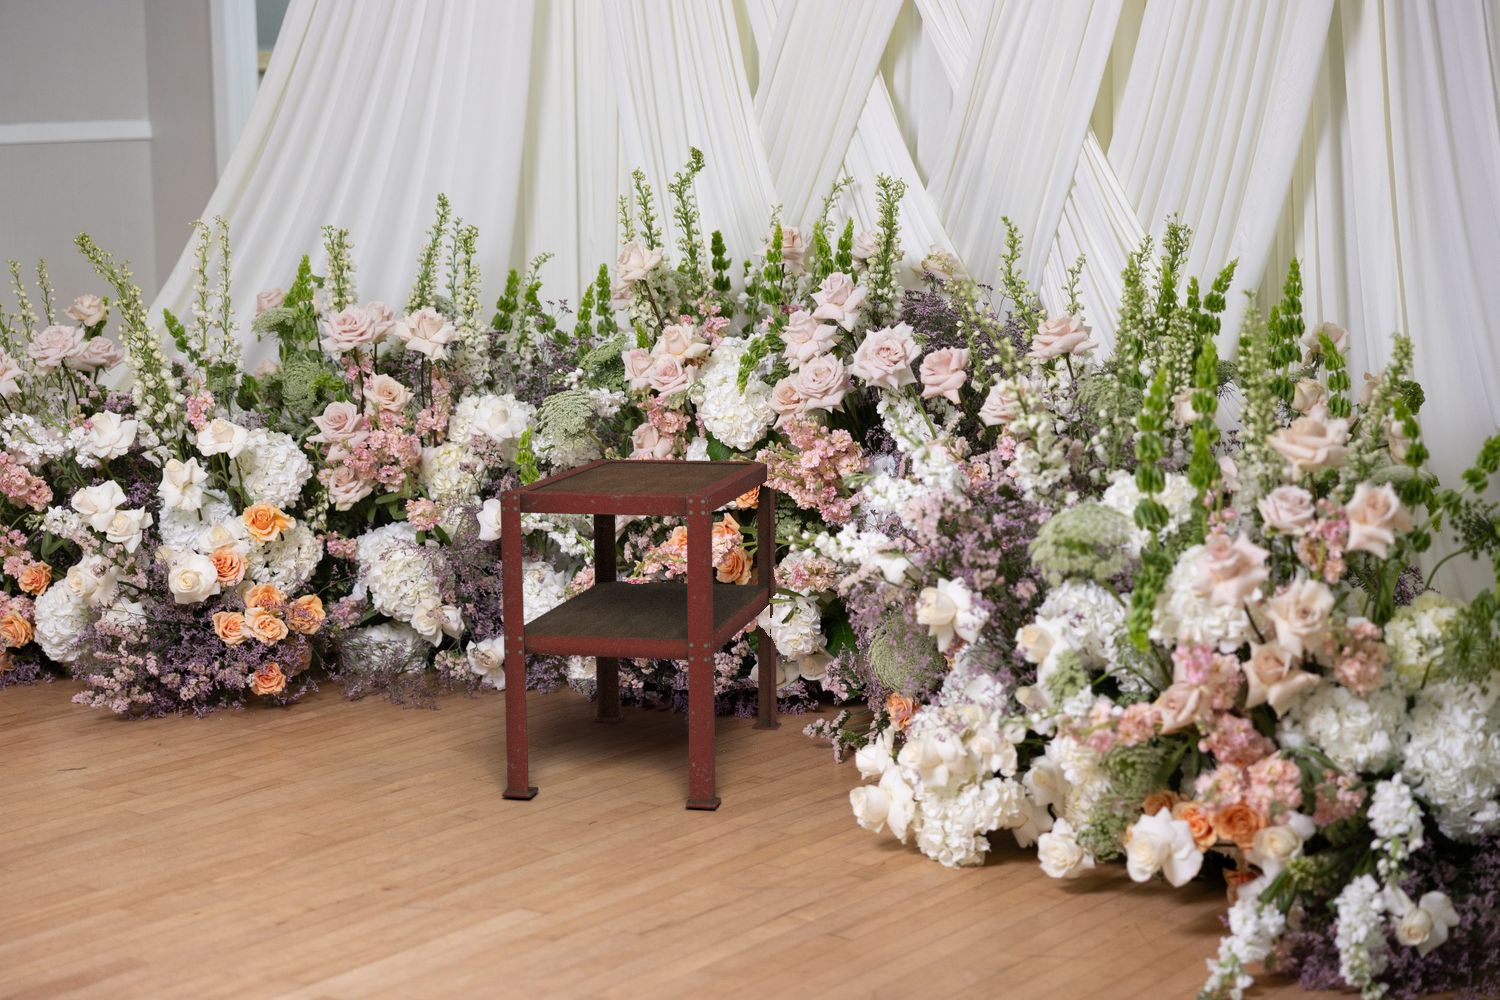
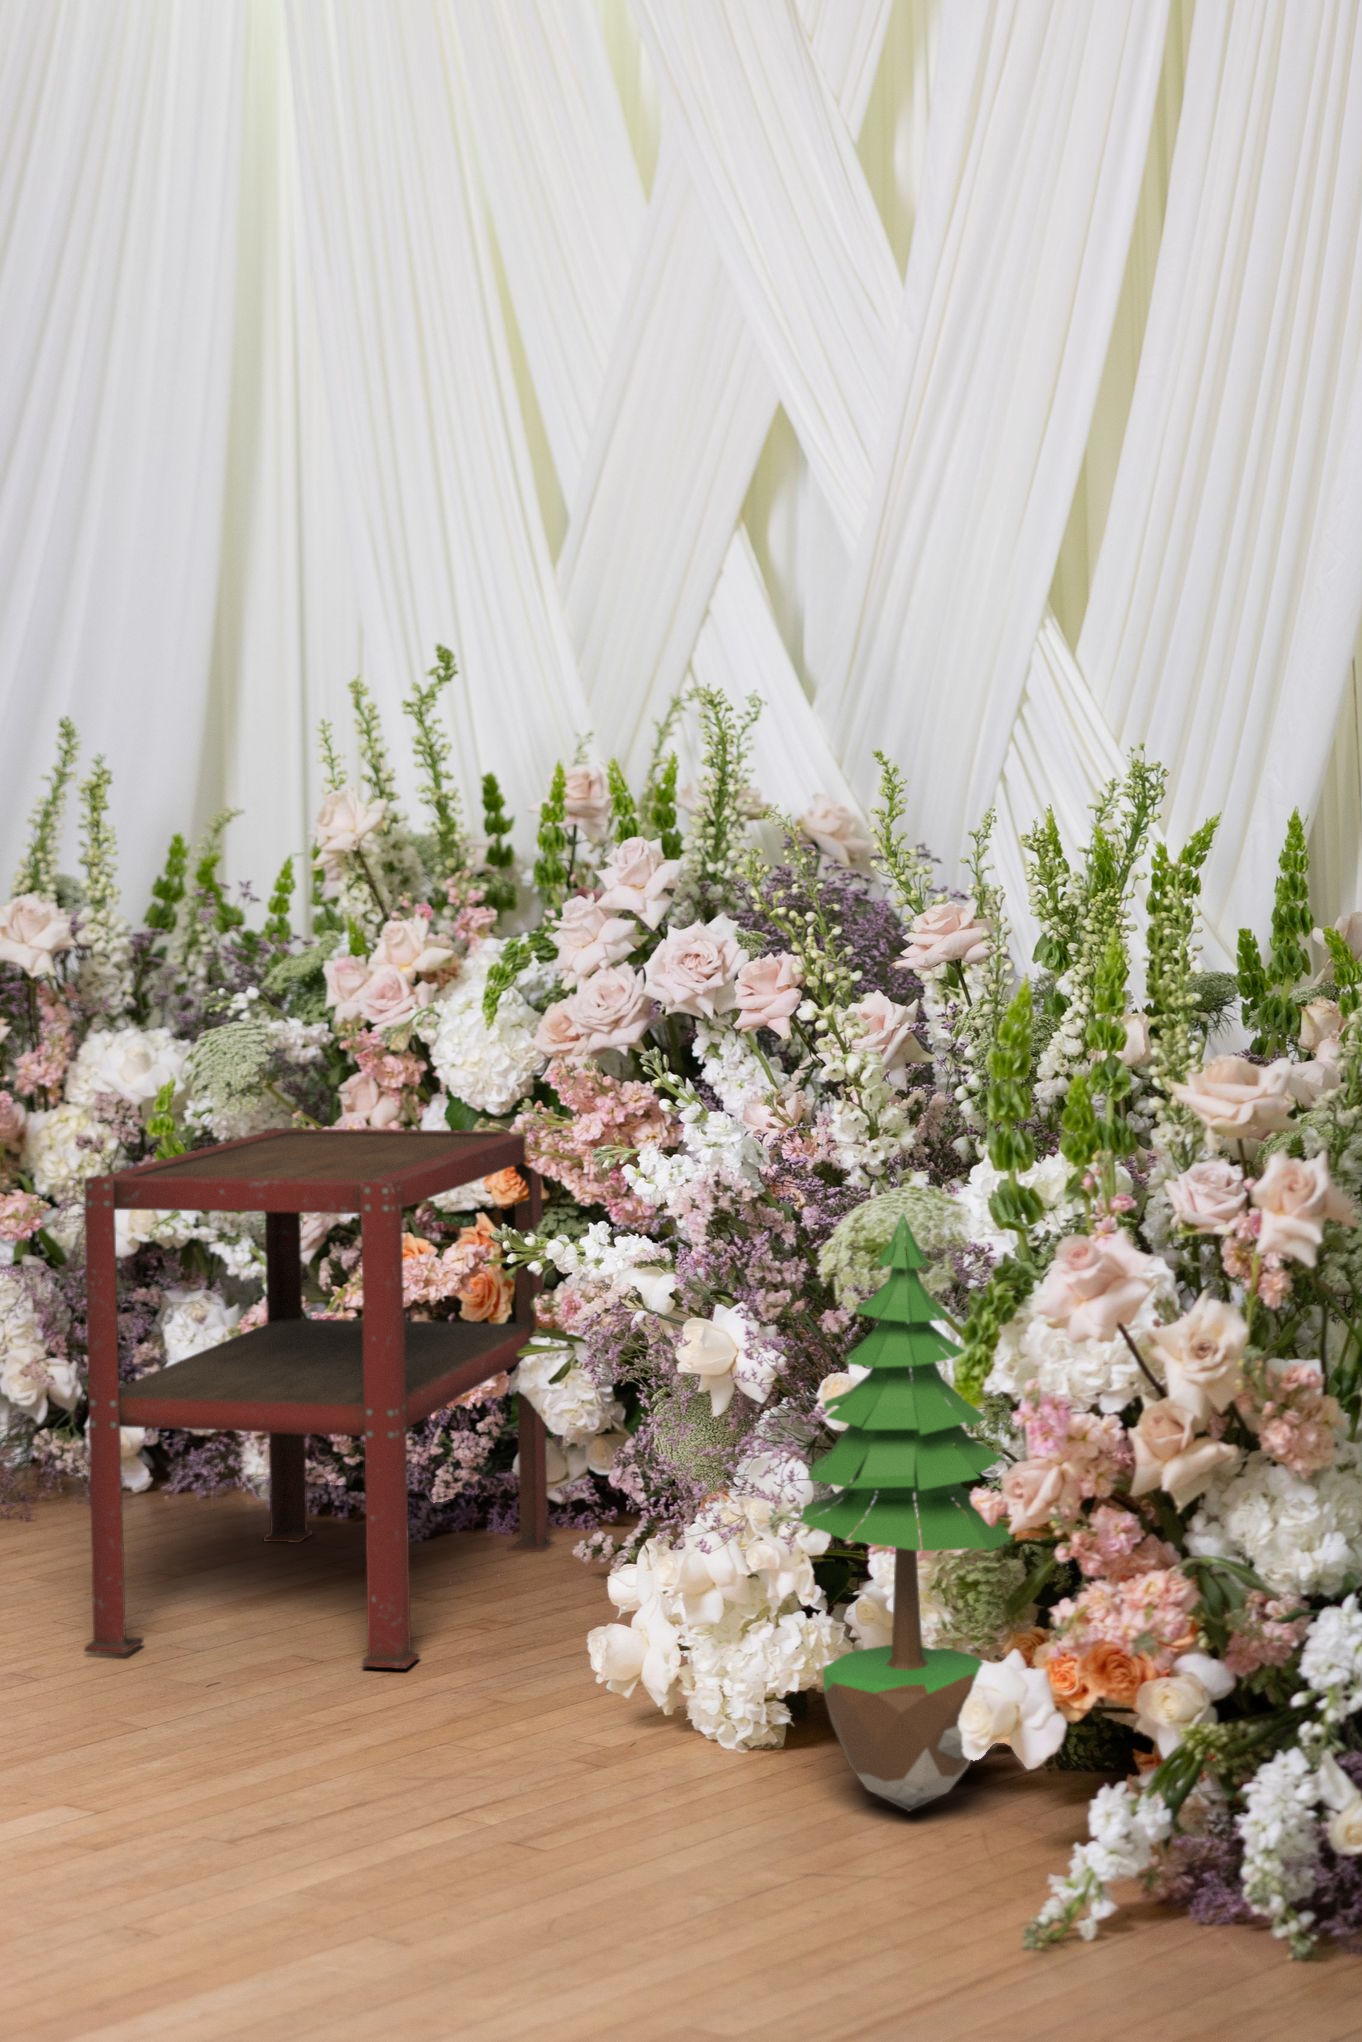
potted tree: none [1009,518,1154,908] -> present [801,1213,1012,1811]

